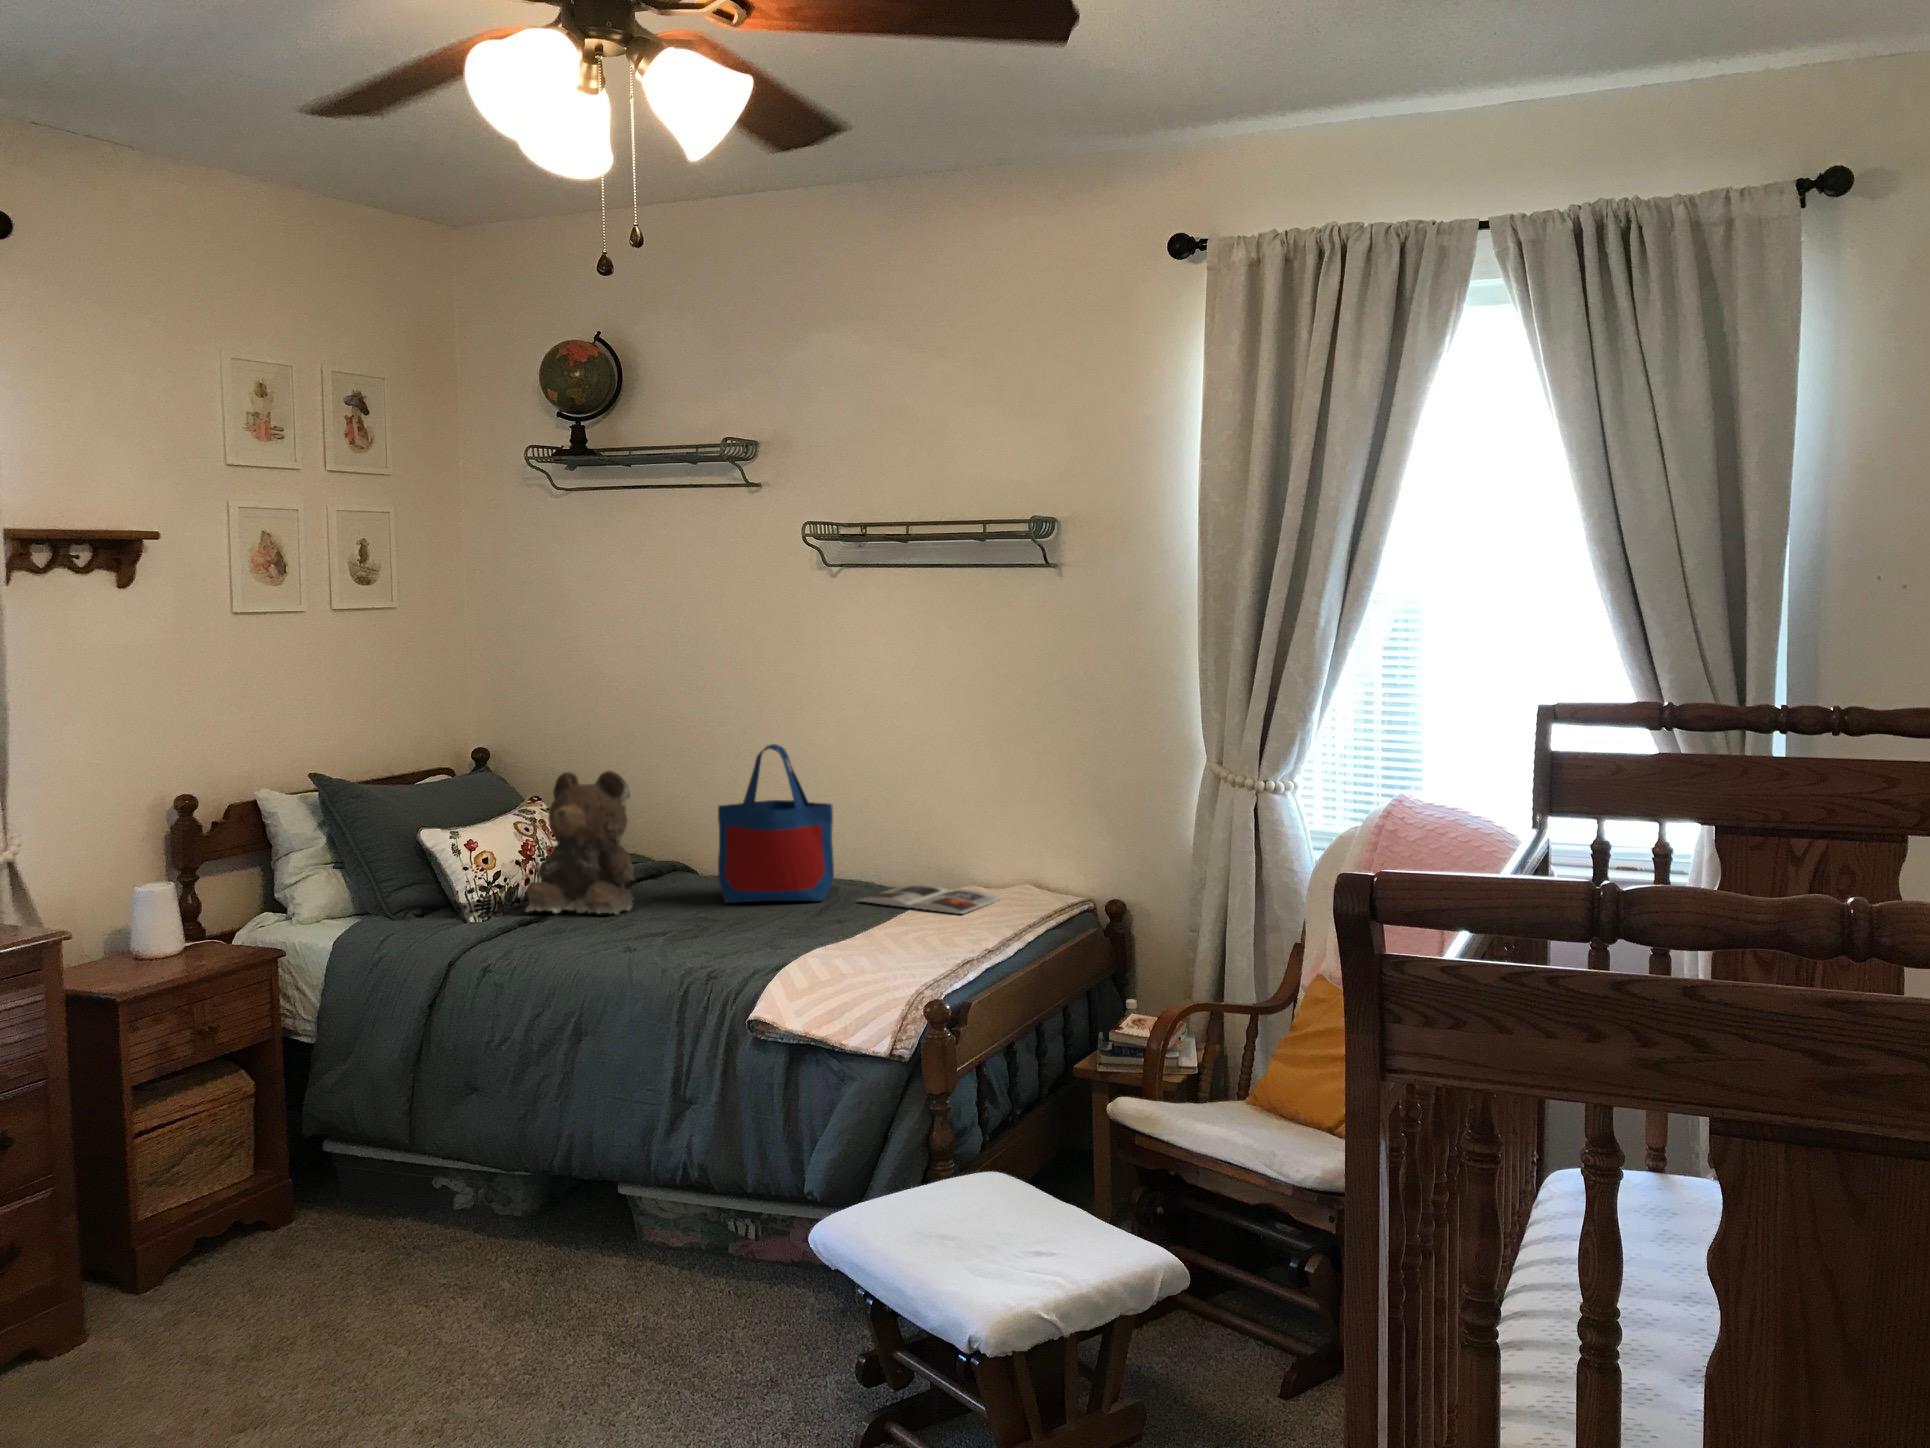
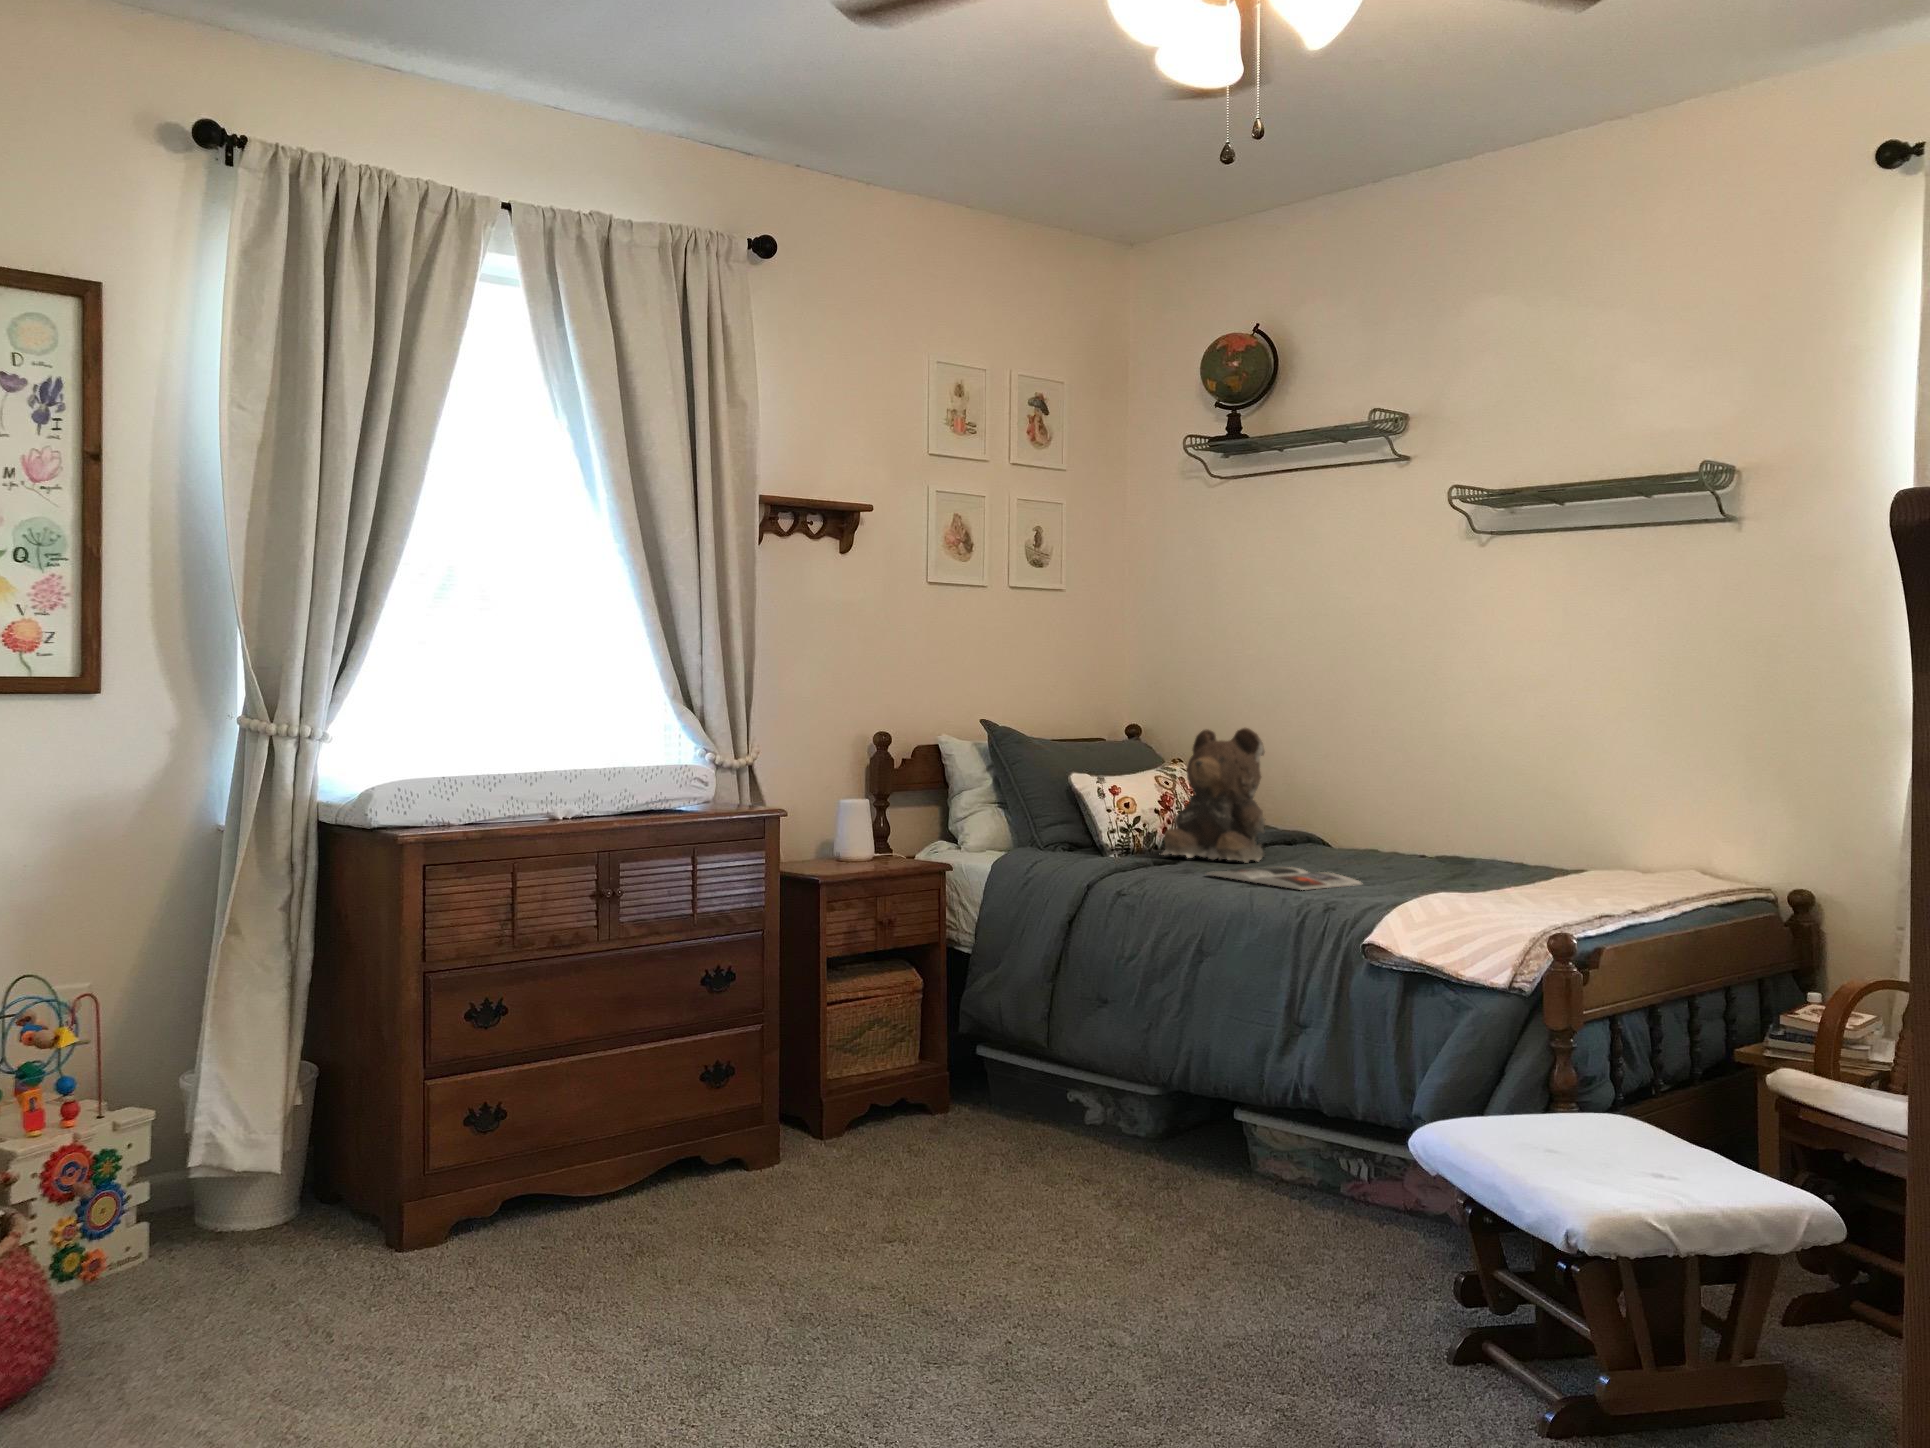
tote bag: present [718,744,834,903] -> none [1349,708,1470,868]
magazine: present [859,884,1002,914] -> present [1207,867,1361,890]

